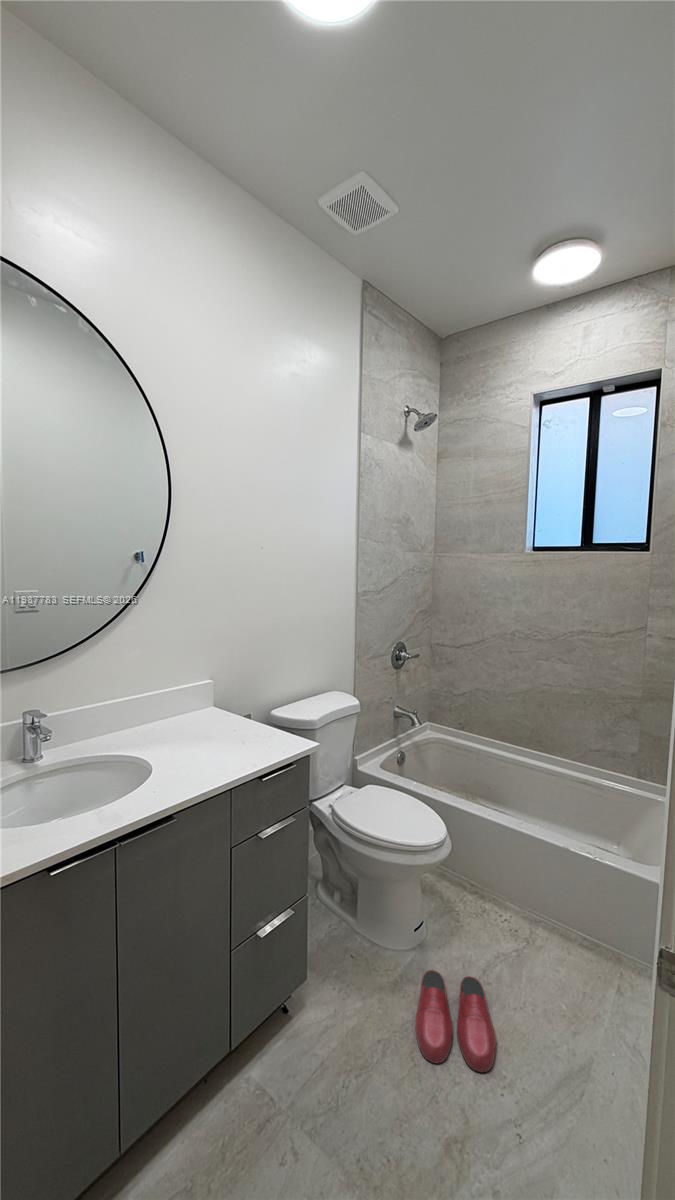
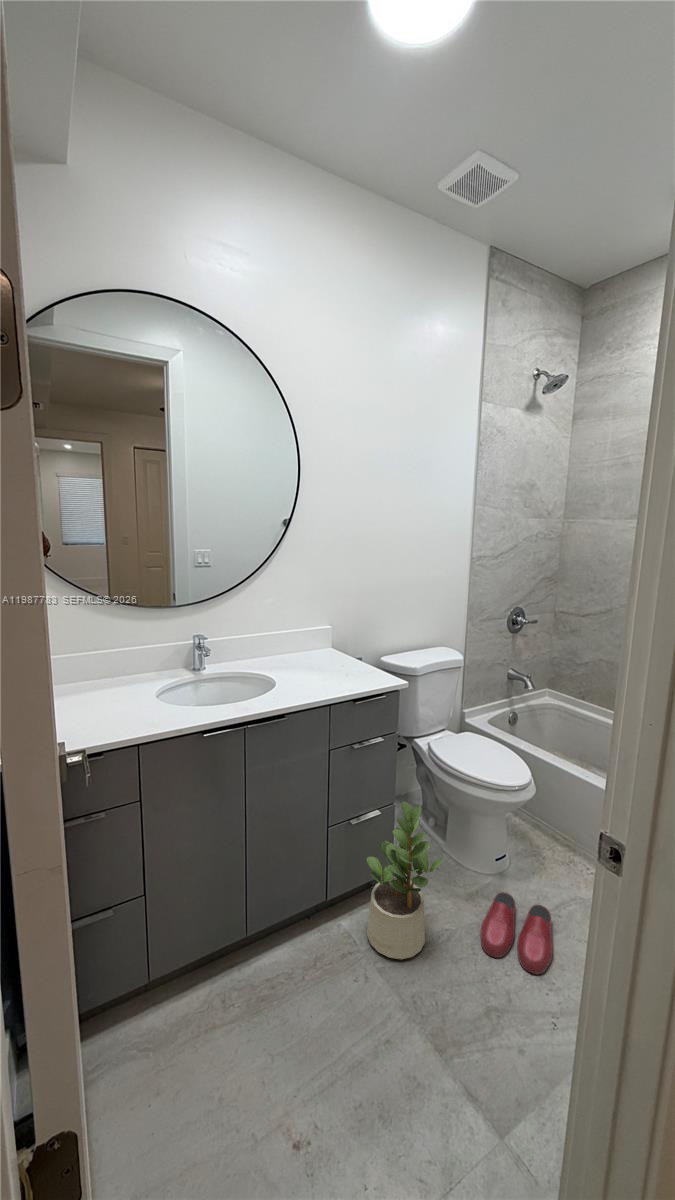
potted plant: none [281,896,376,1109] -> present [366,801,442,959]

